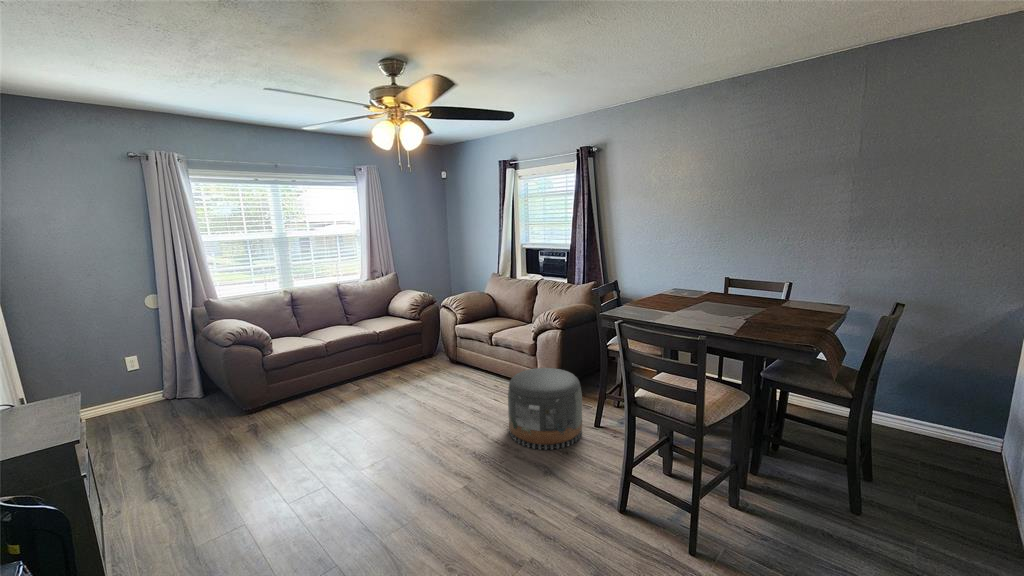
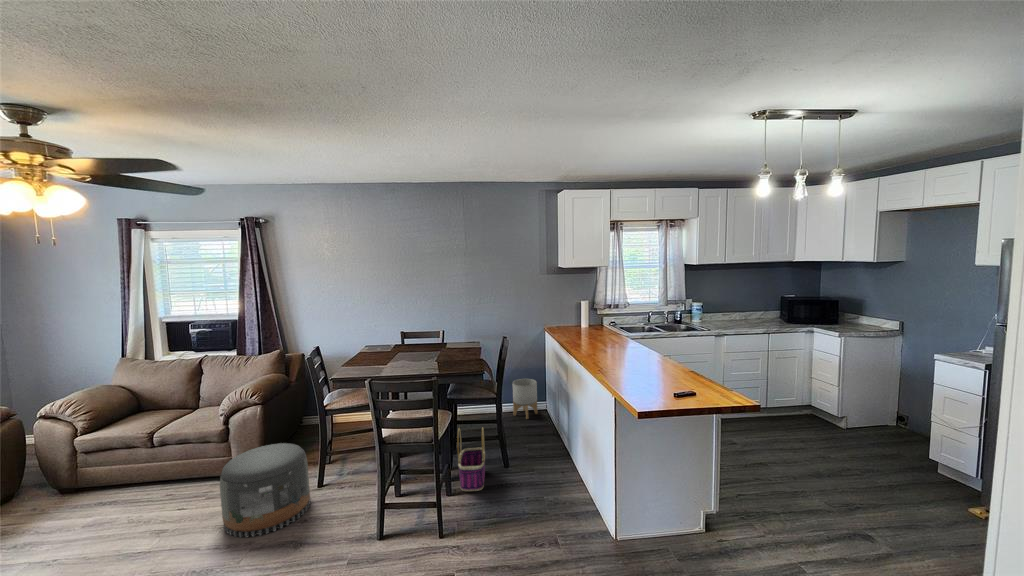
planter: none [903,384,968,454] -> present [513,379,538,419]
basket: none [752,422,808,523] -> present [457,428,485,491]

